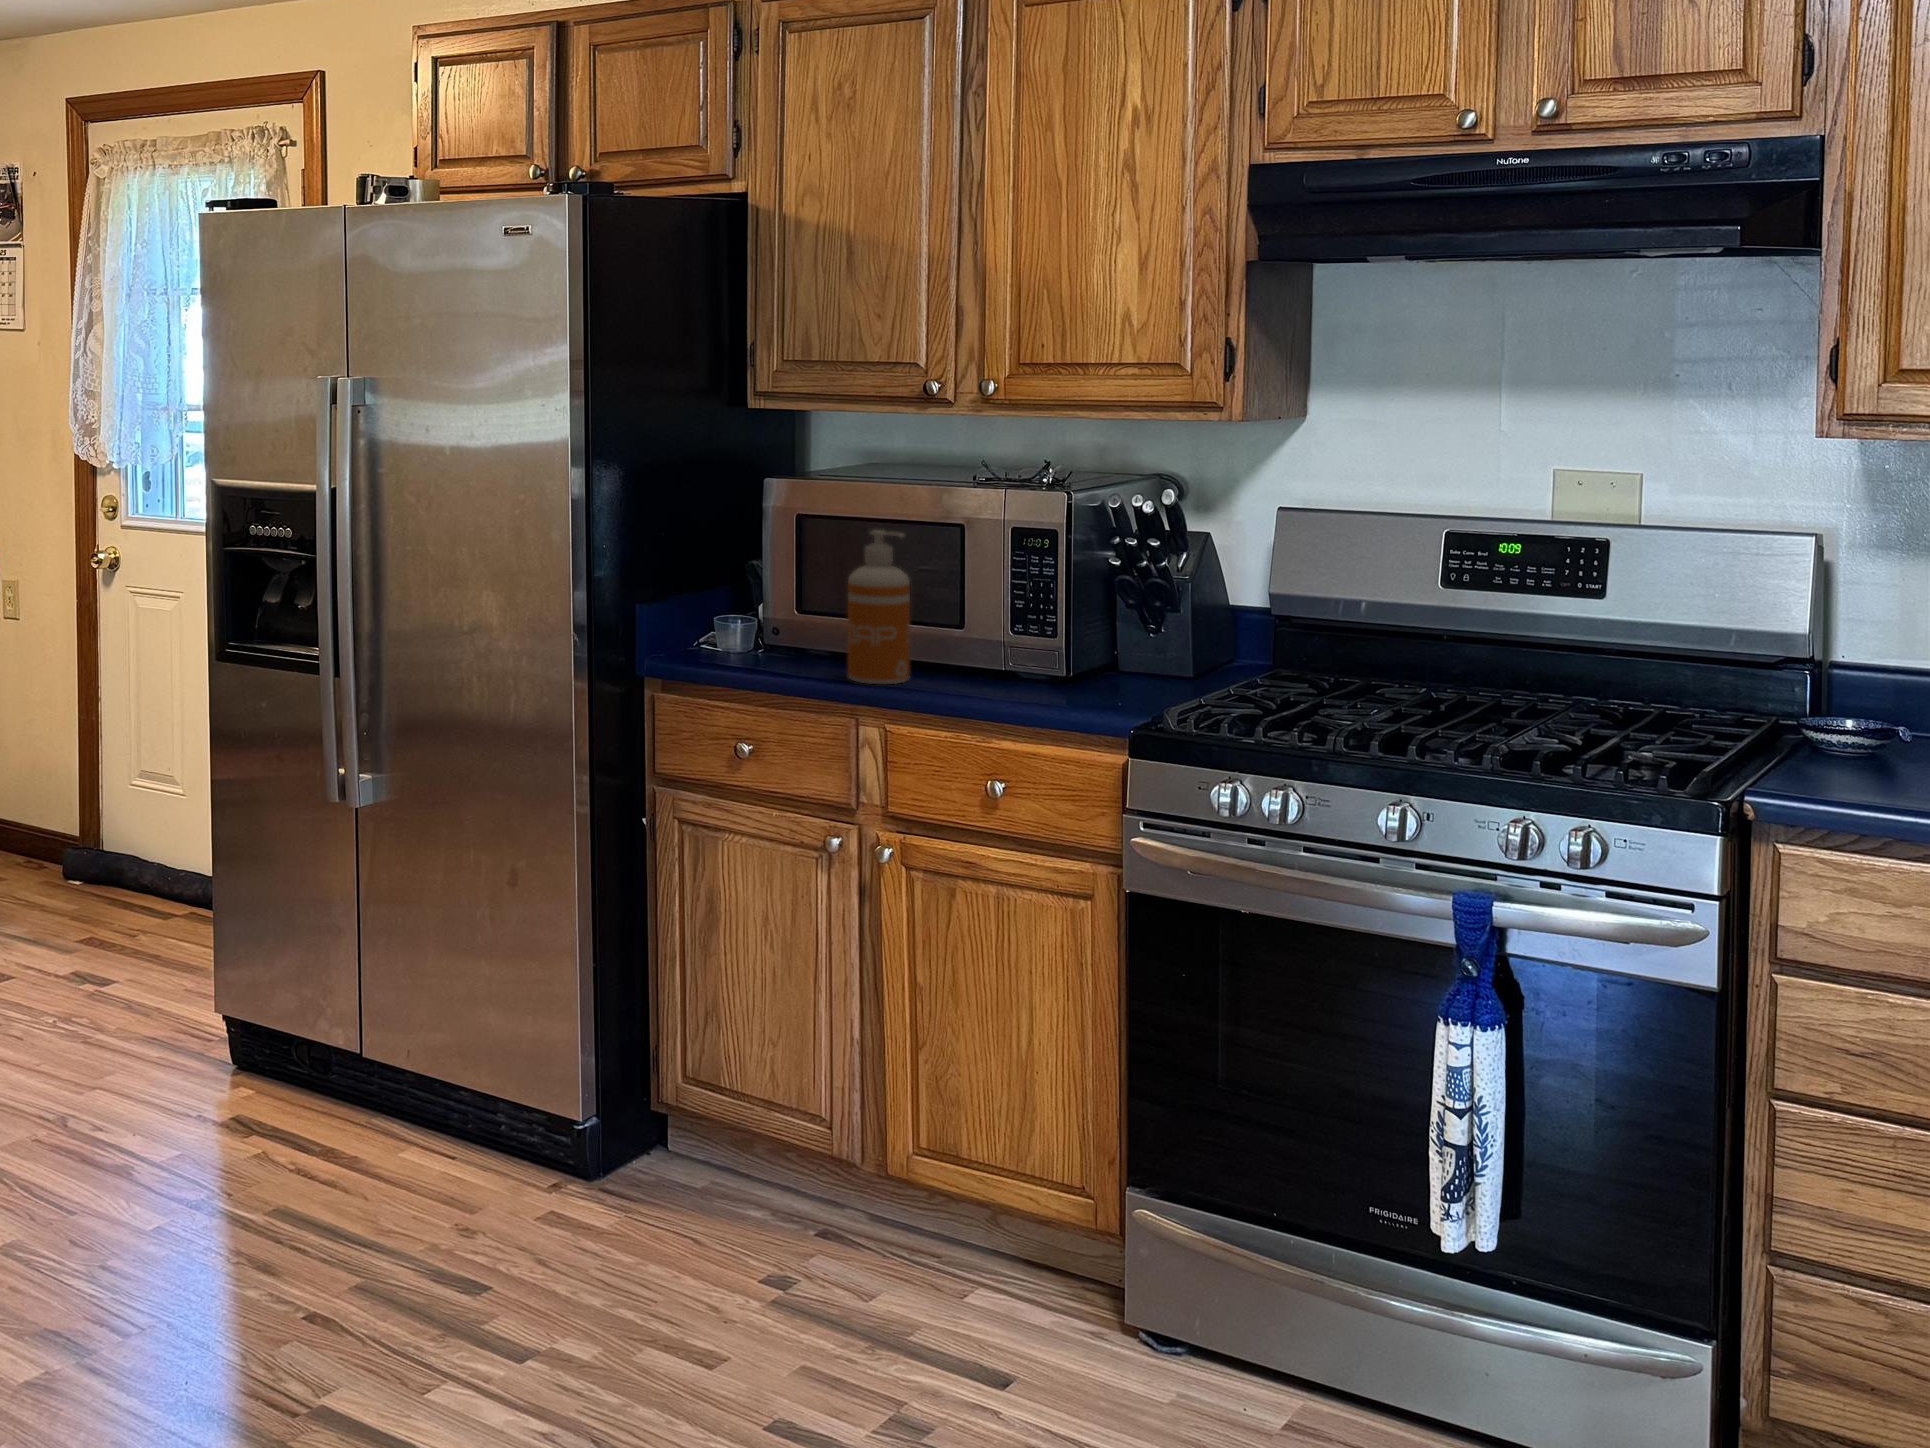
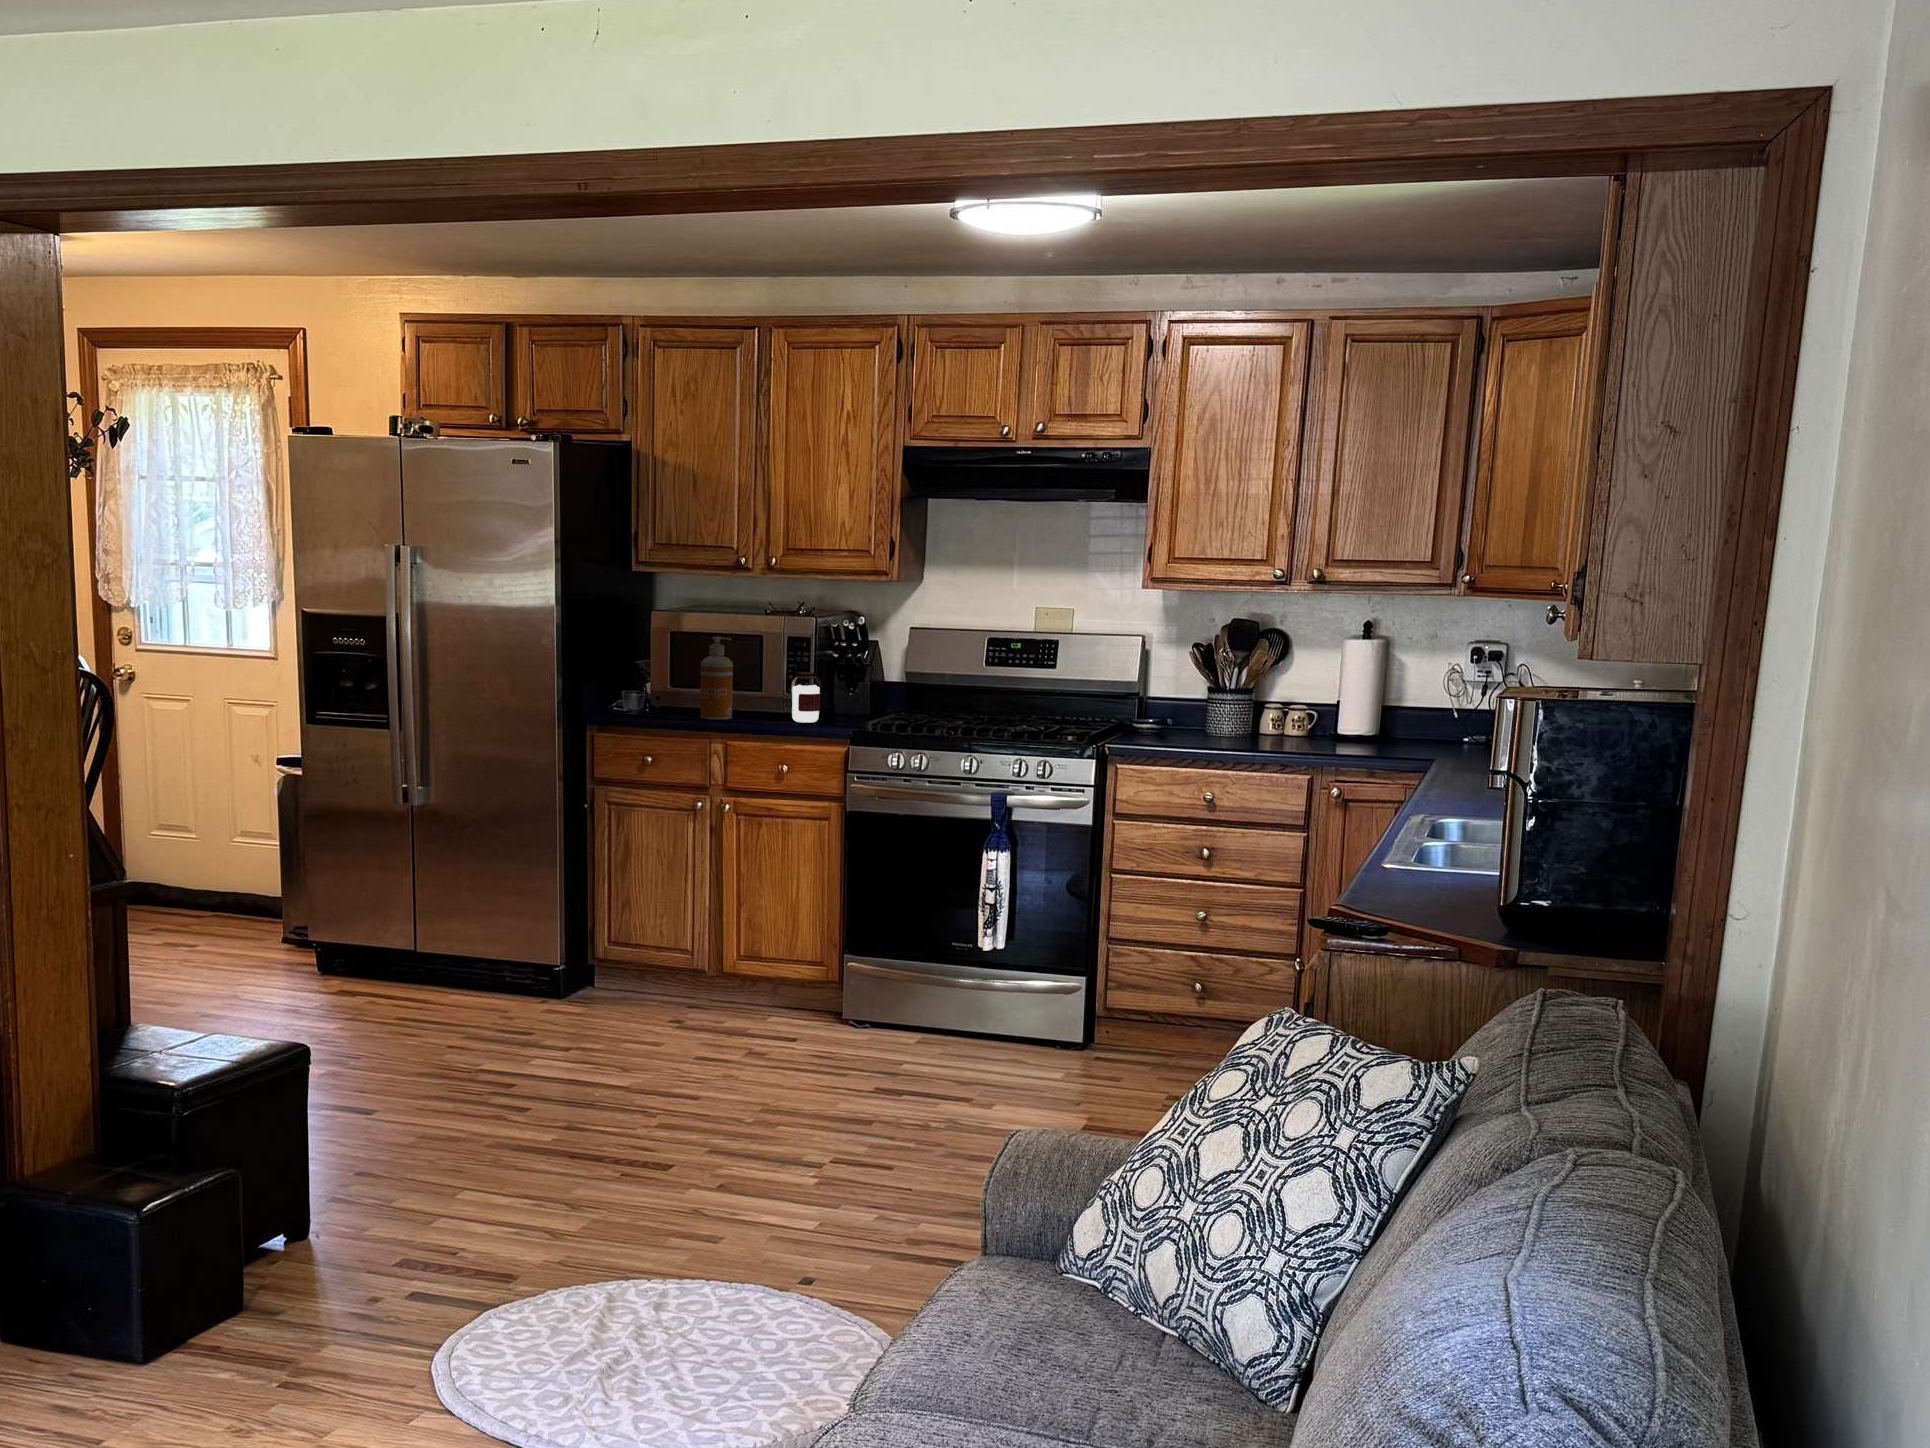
jar: none [1018,601,1078,701] -> present [791,672,821,723]

